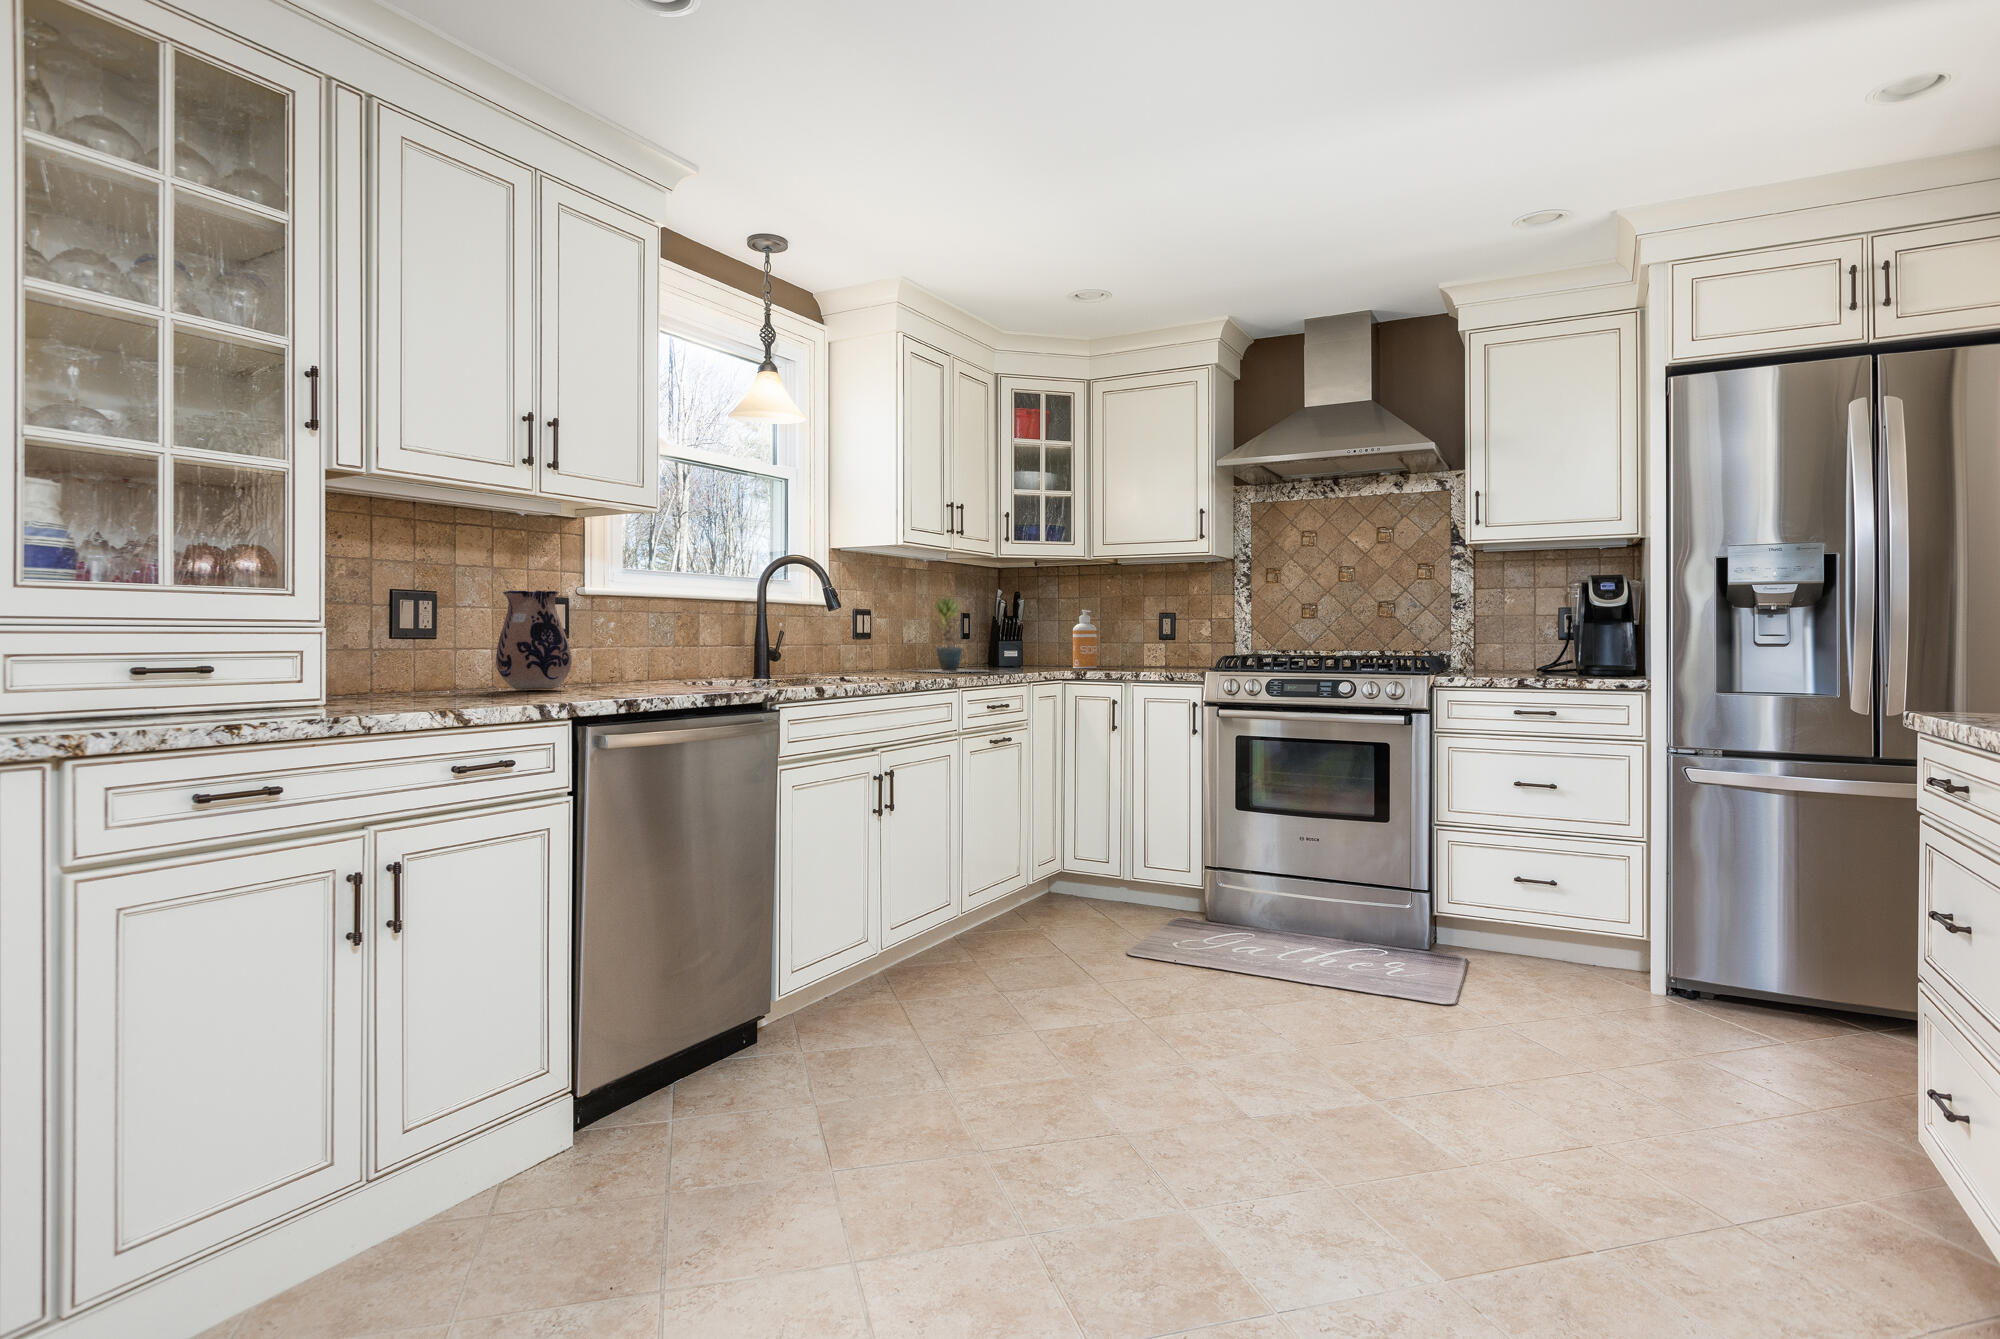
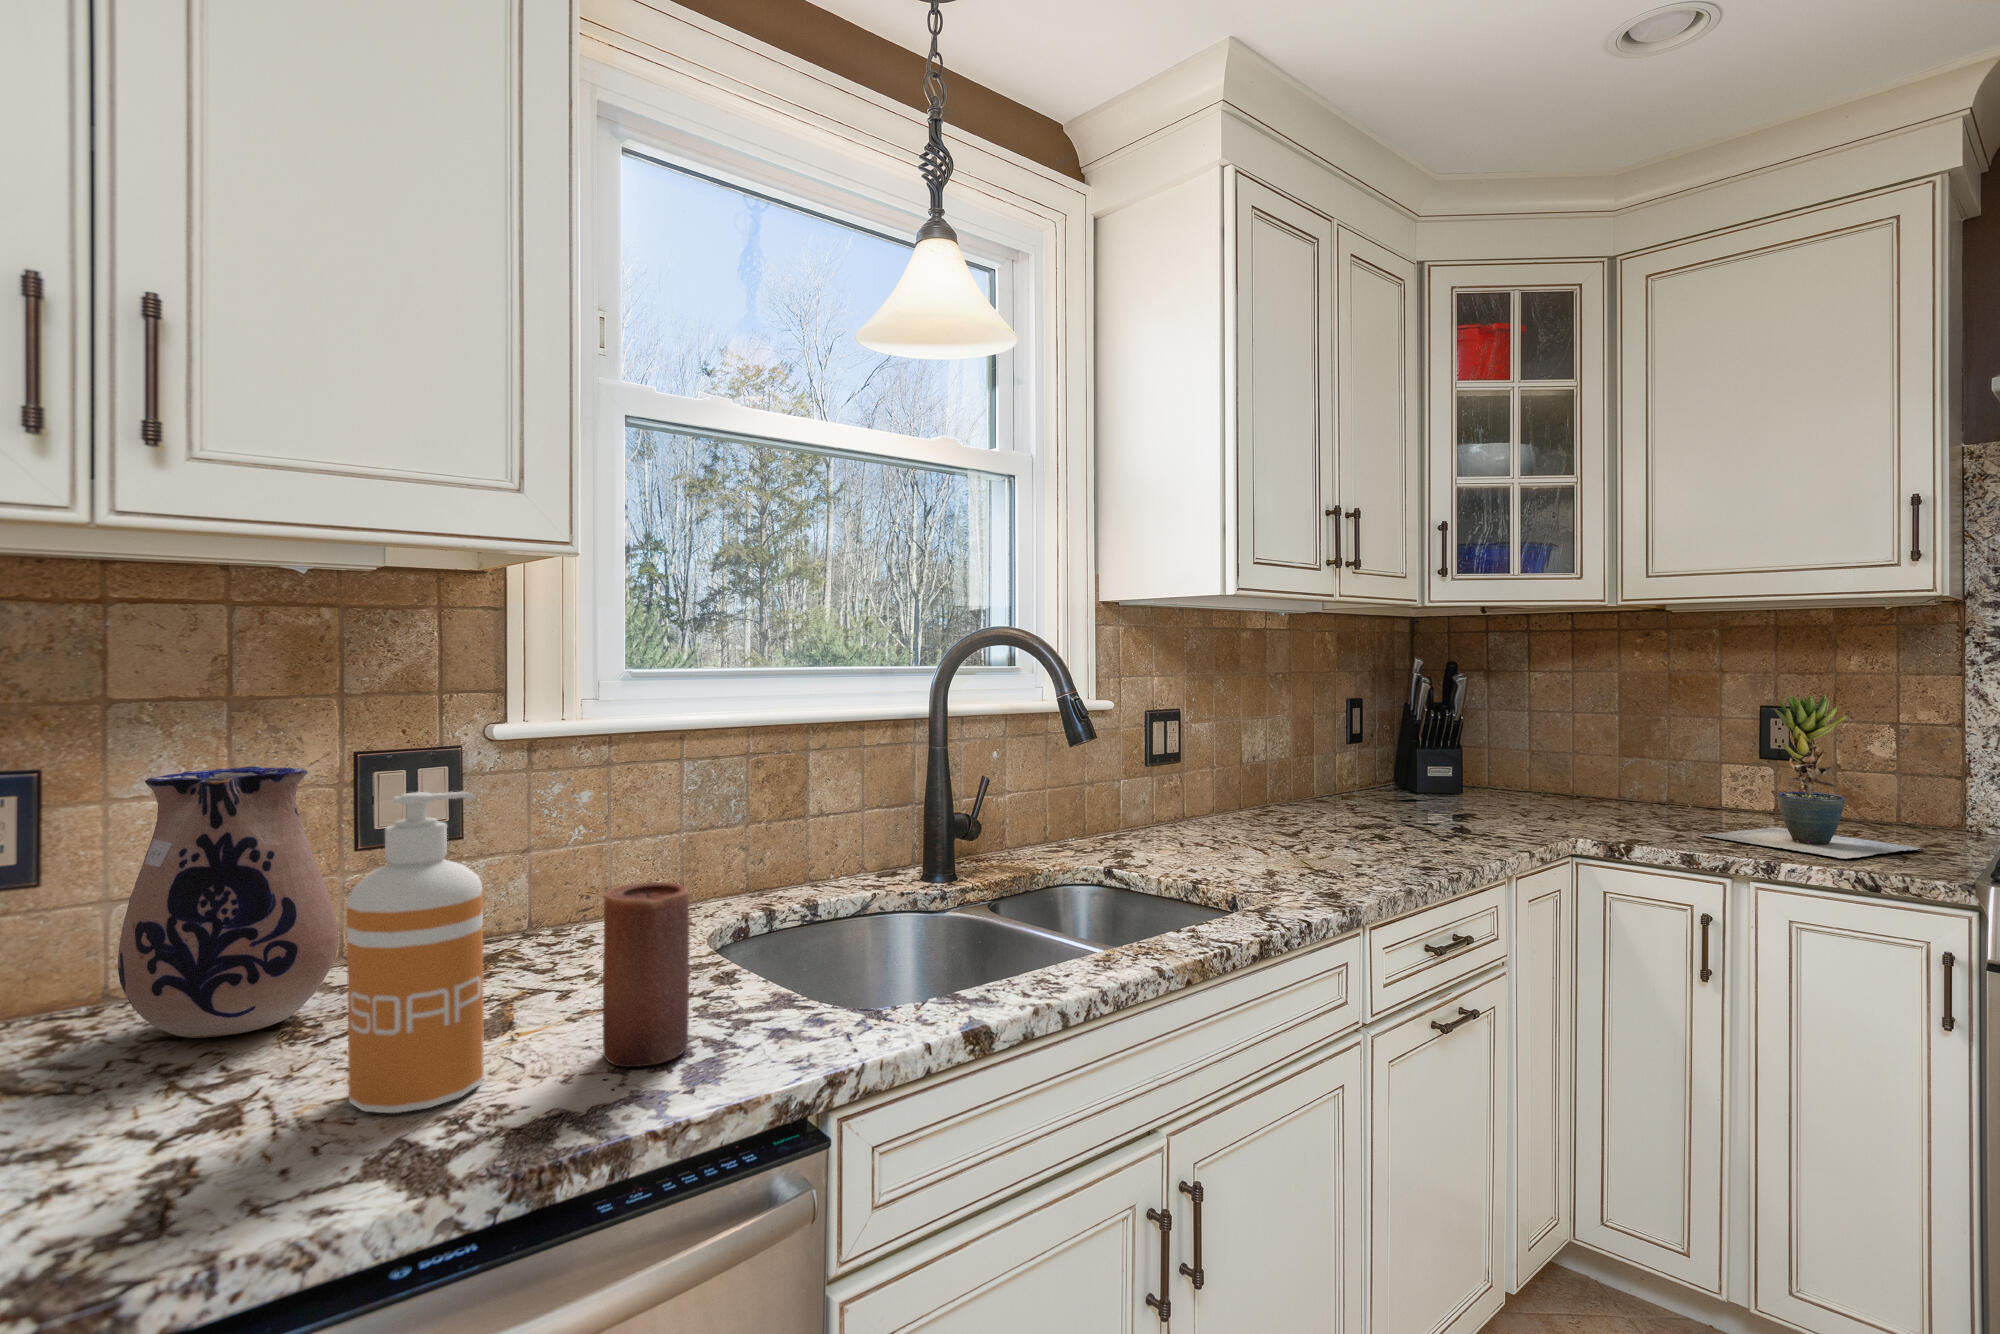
potted plant: present [920,598,986,673] -> present [1703,694,1921,859]
soap dispenser: present [1073,610,1097,668] -> present [347,792,484,1113]
candle: none [698,631,728,689] -> present [603,882,690,1067]

